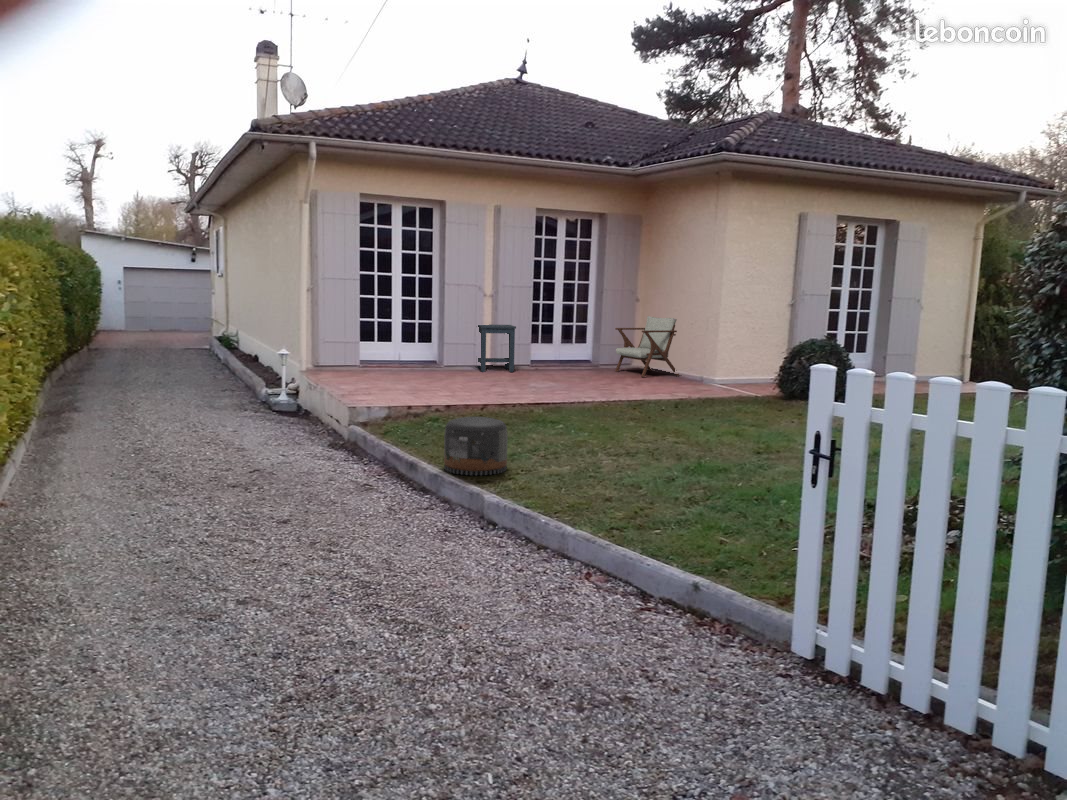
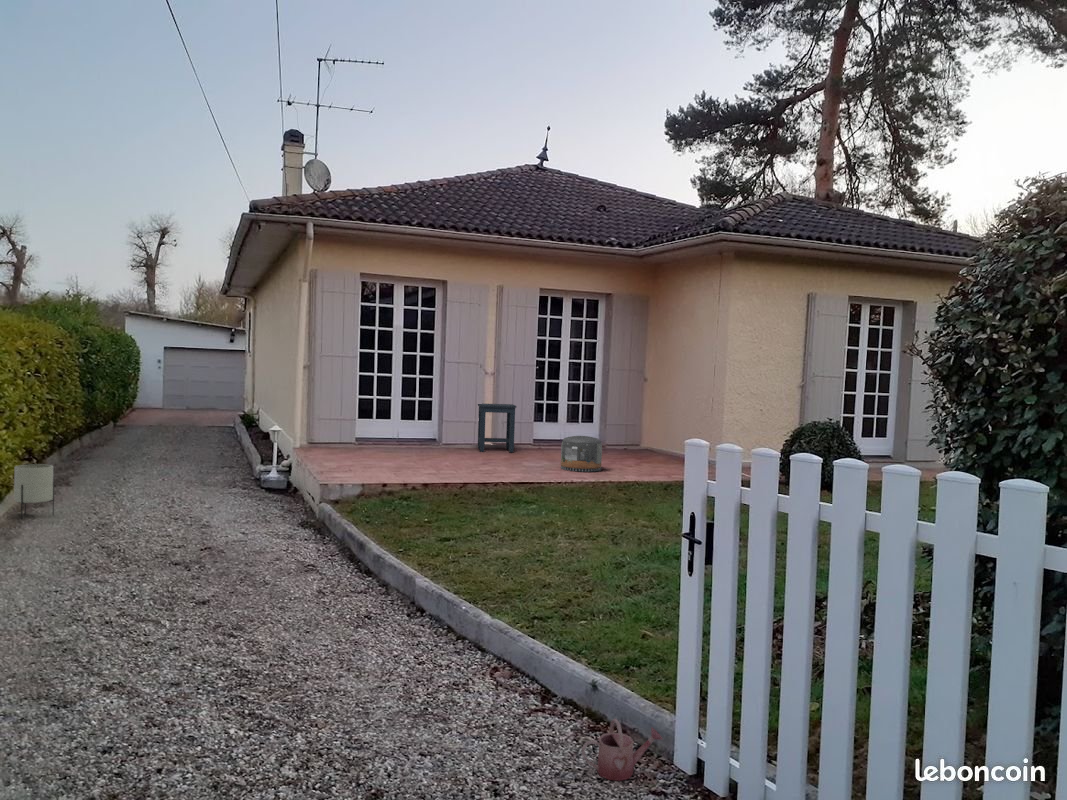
lounge chair: present [615,316,680,377] -> none [621,398,688,460]
planter: none [46,394,87,448] -> present [14,464,54,519]
pouf: present [444,417,508,475] -> present [561,436,602,472]
watering can: none [709,612,777,664] -> present [582,718,662,781]

